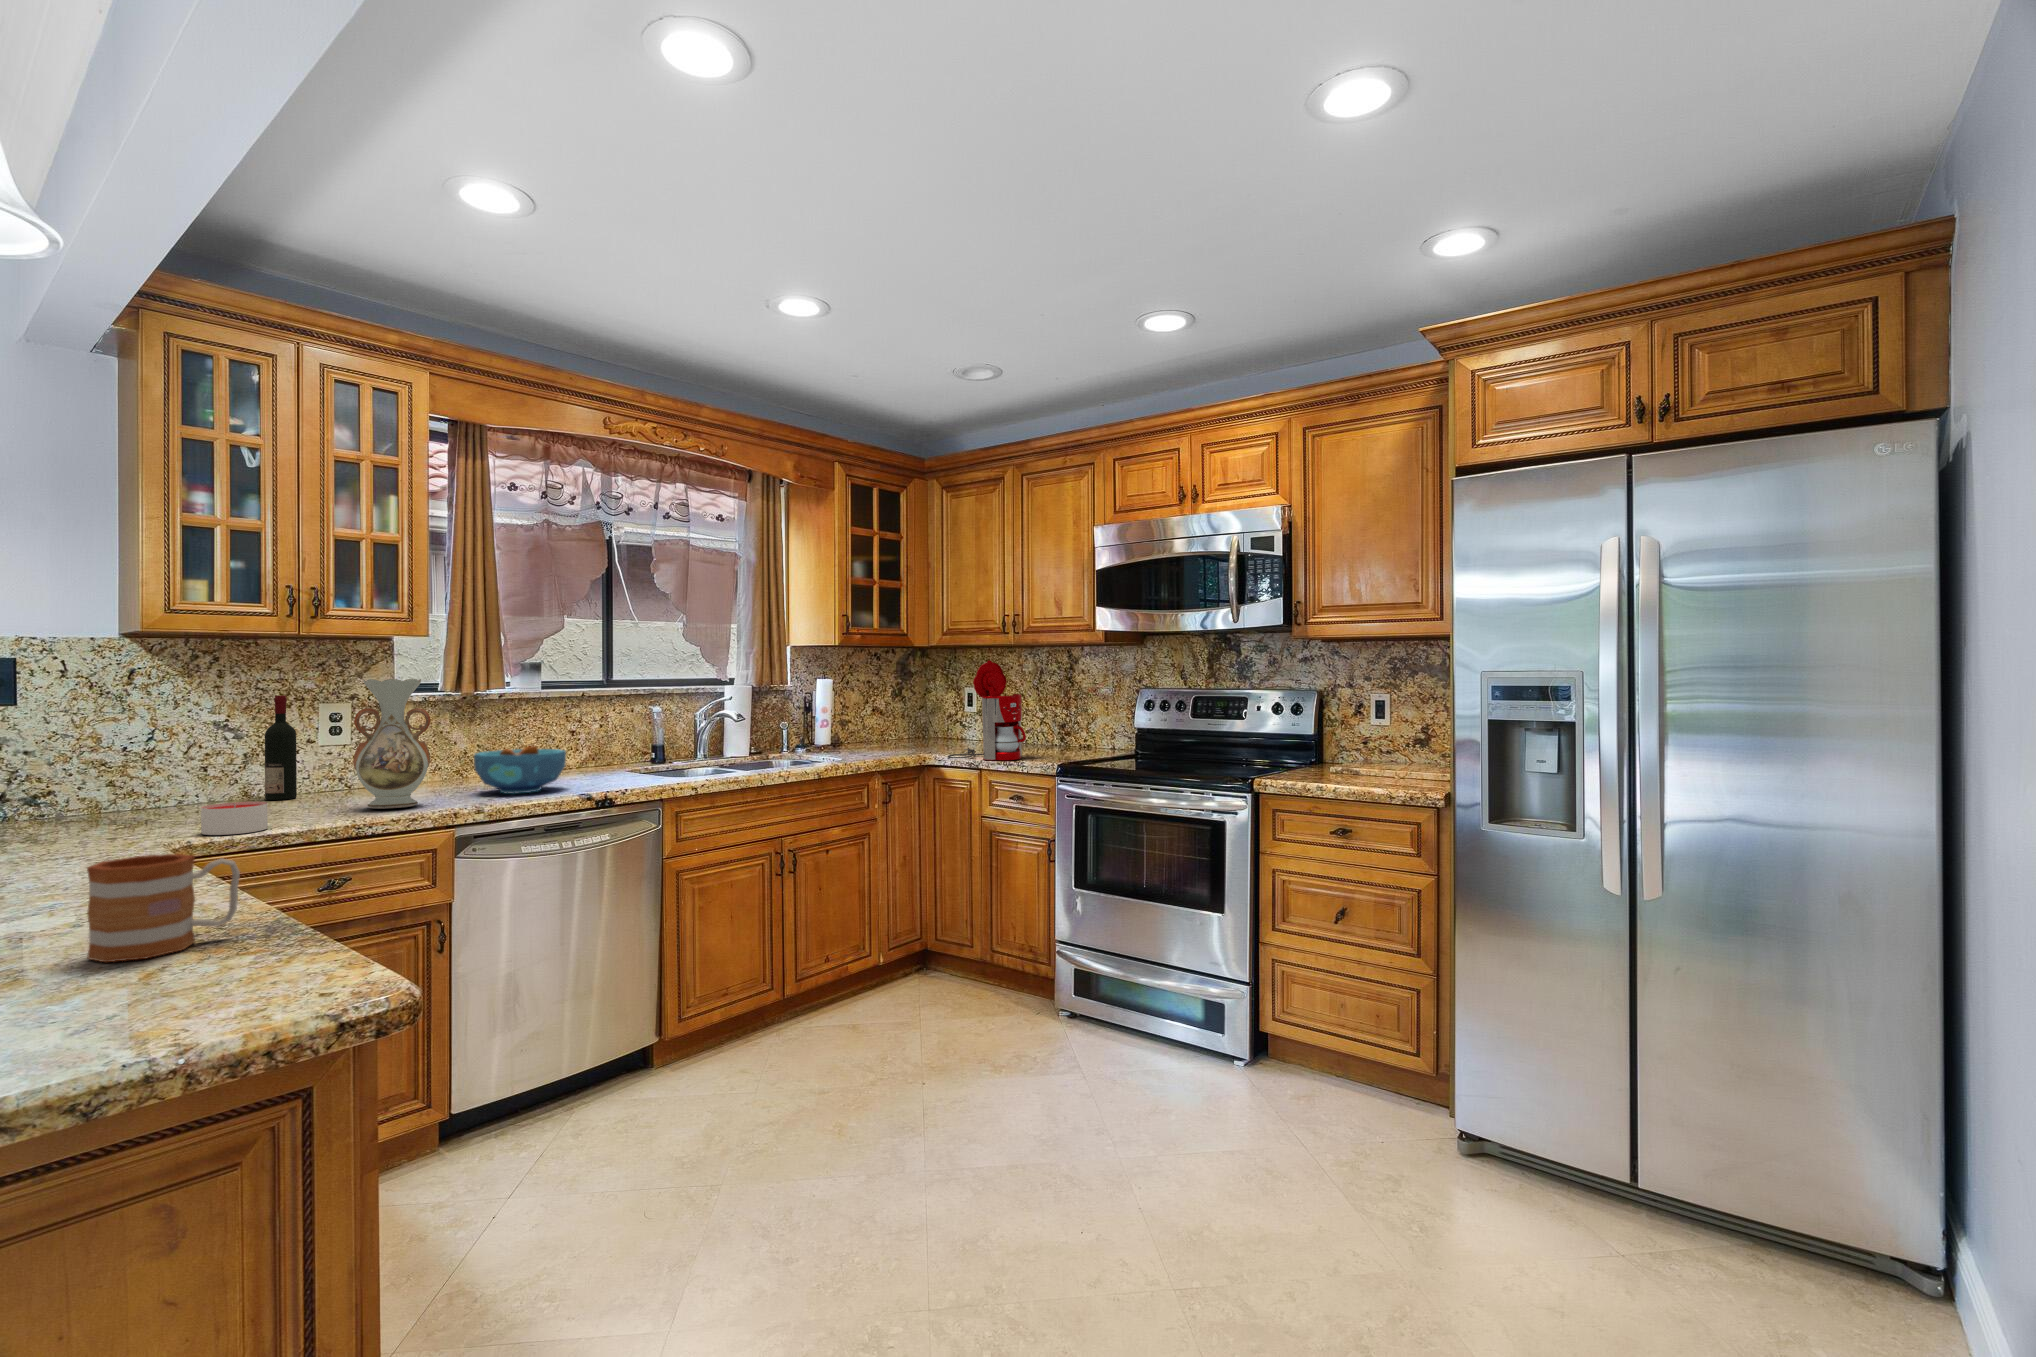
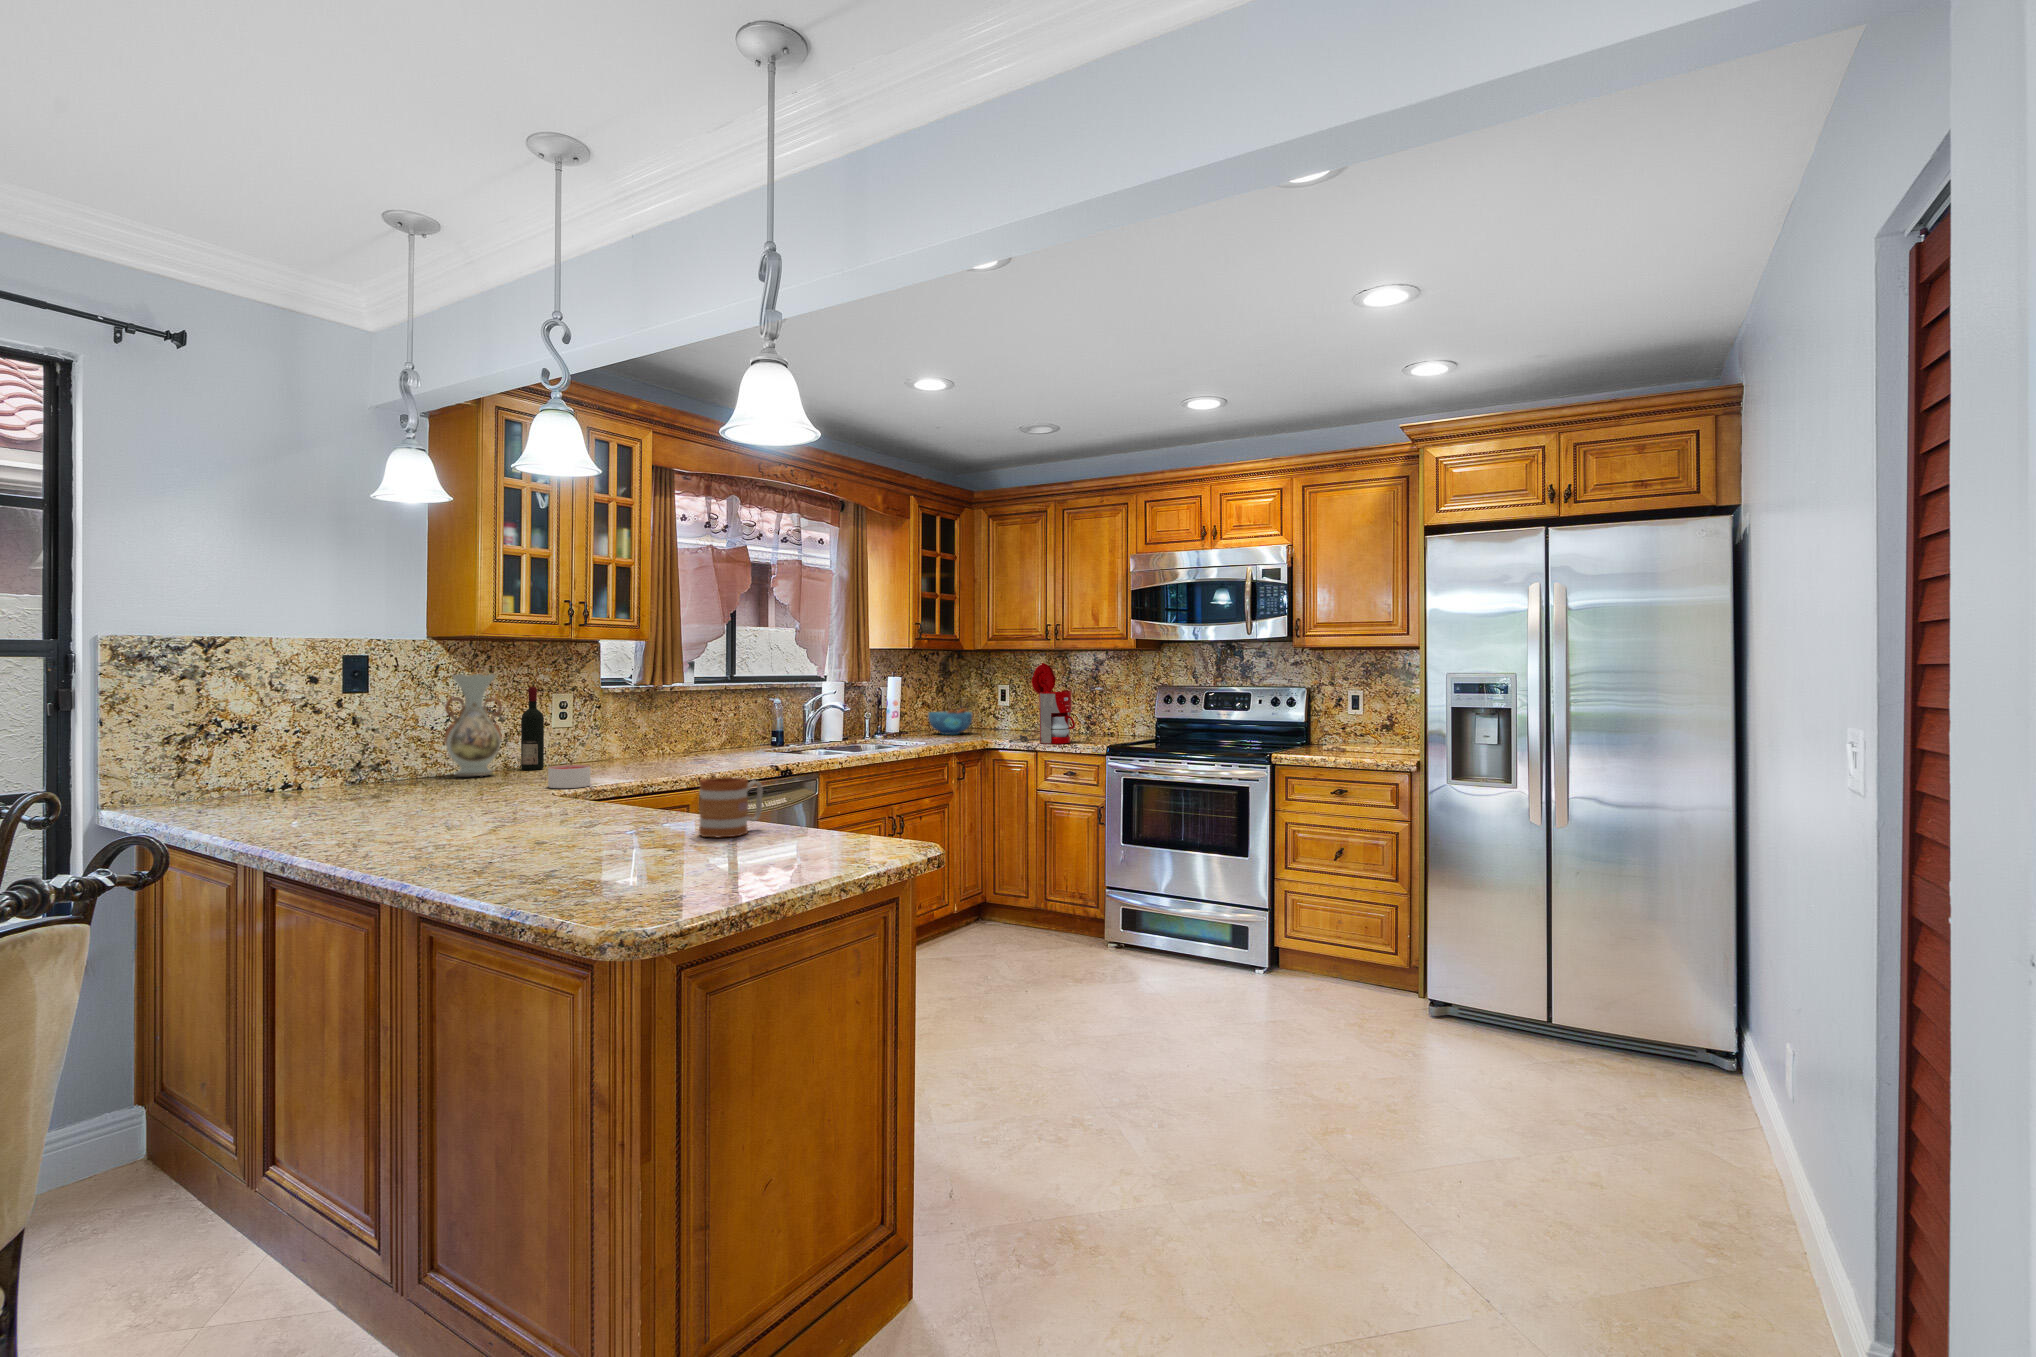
vase: present [353,679,430,809] -> present [444,674,502,776]
bowl: present [474,746,566,794] -> present [928,708,972,734]

